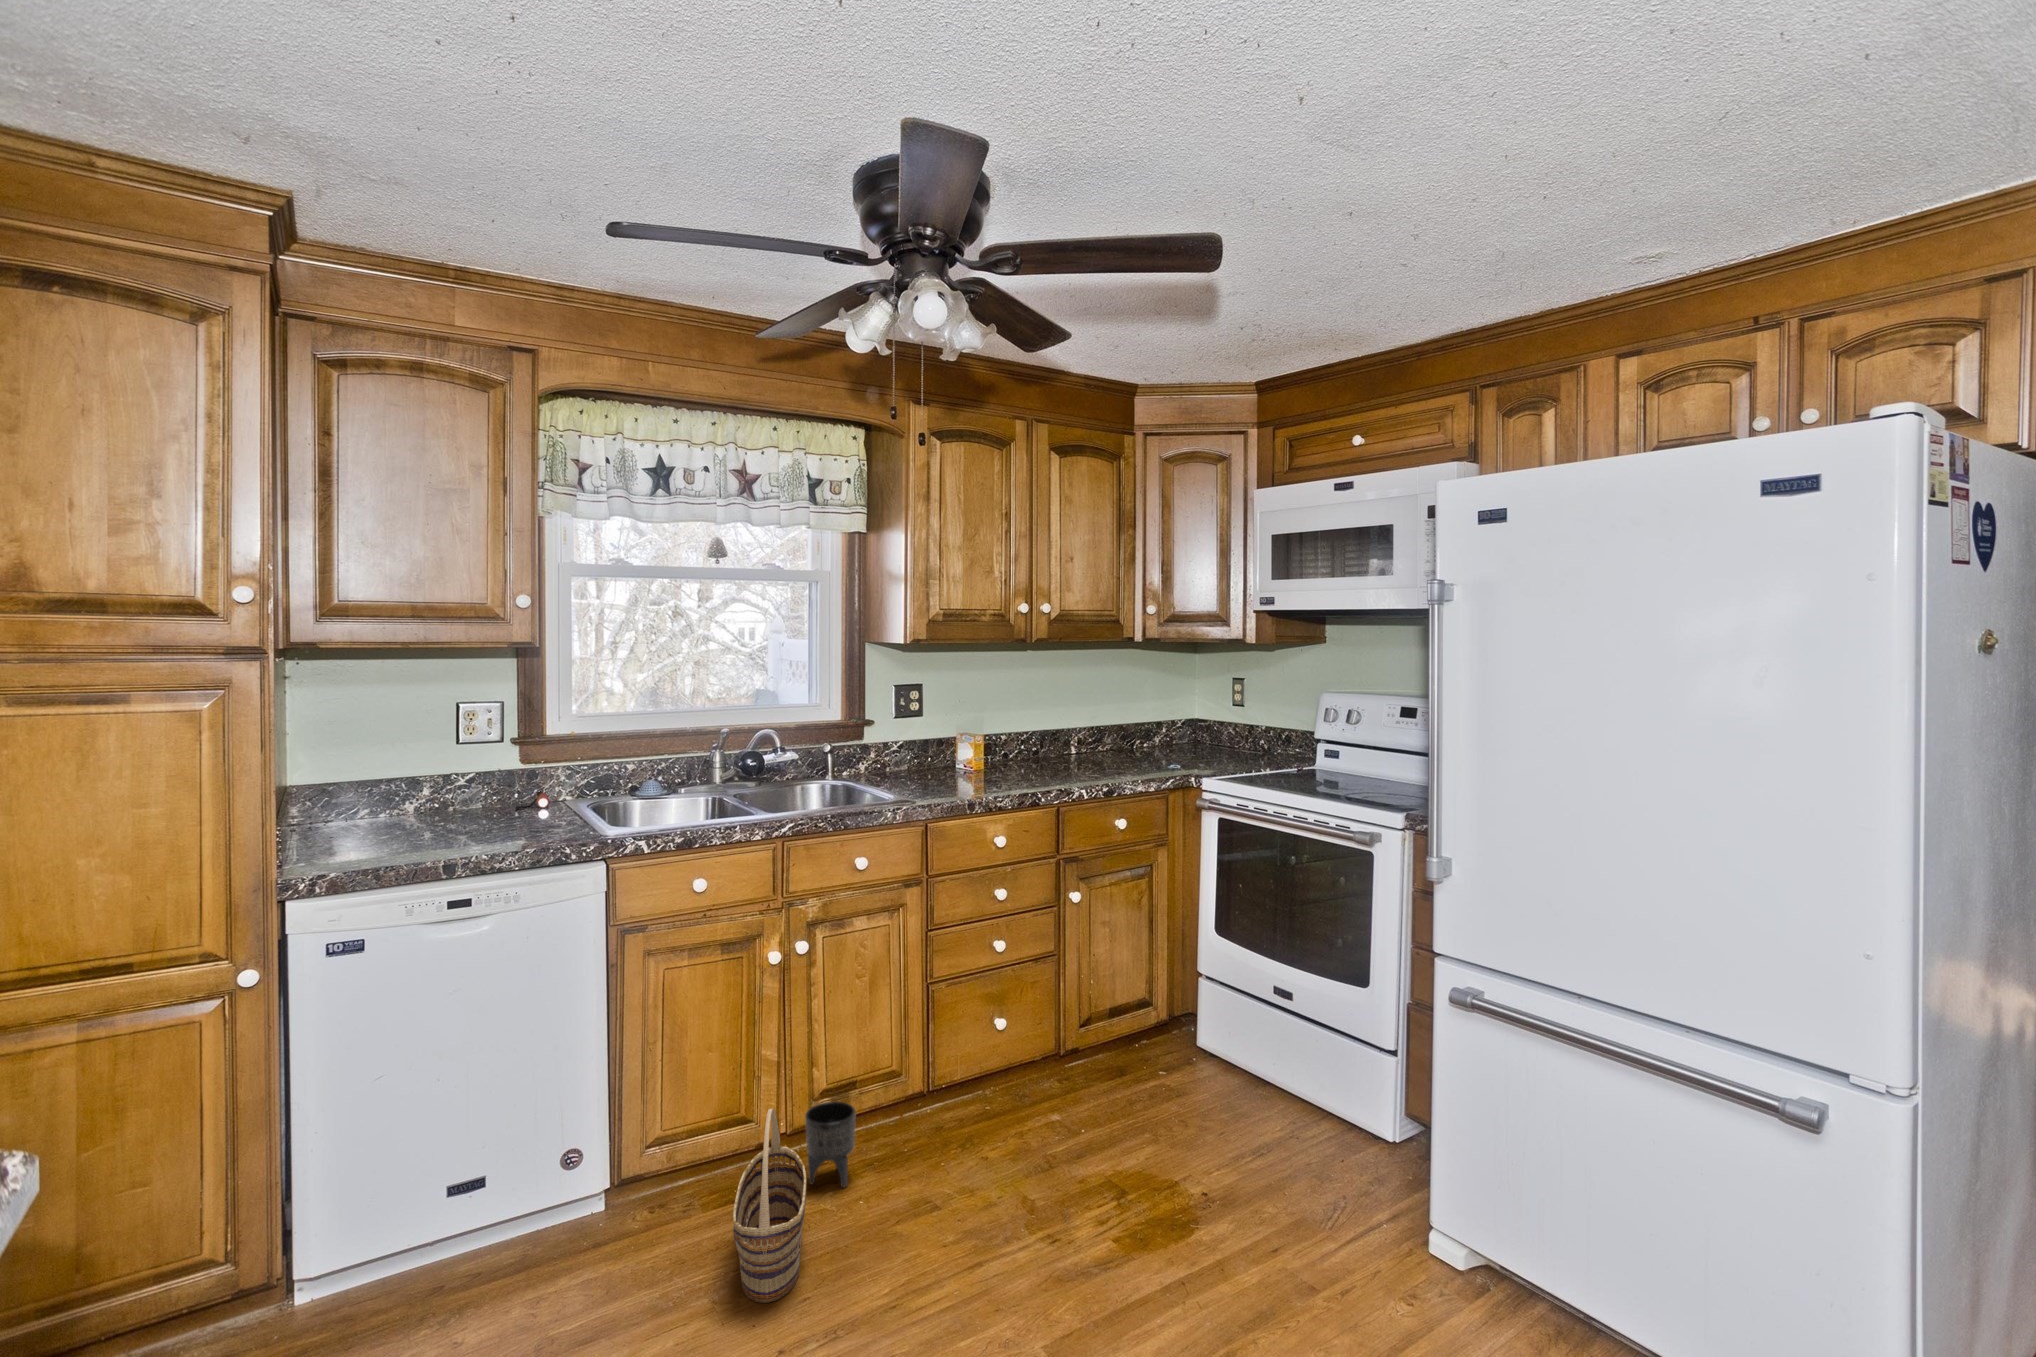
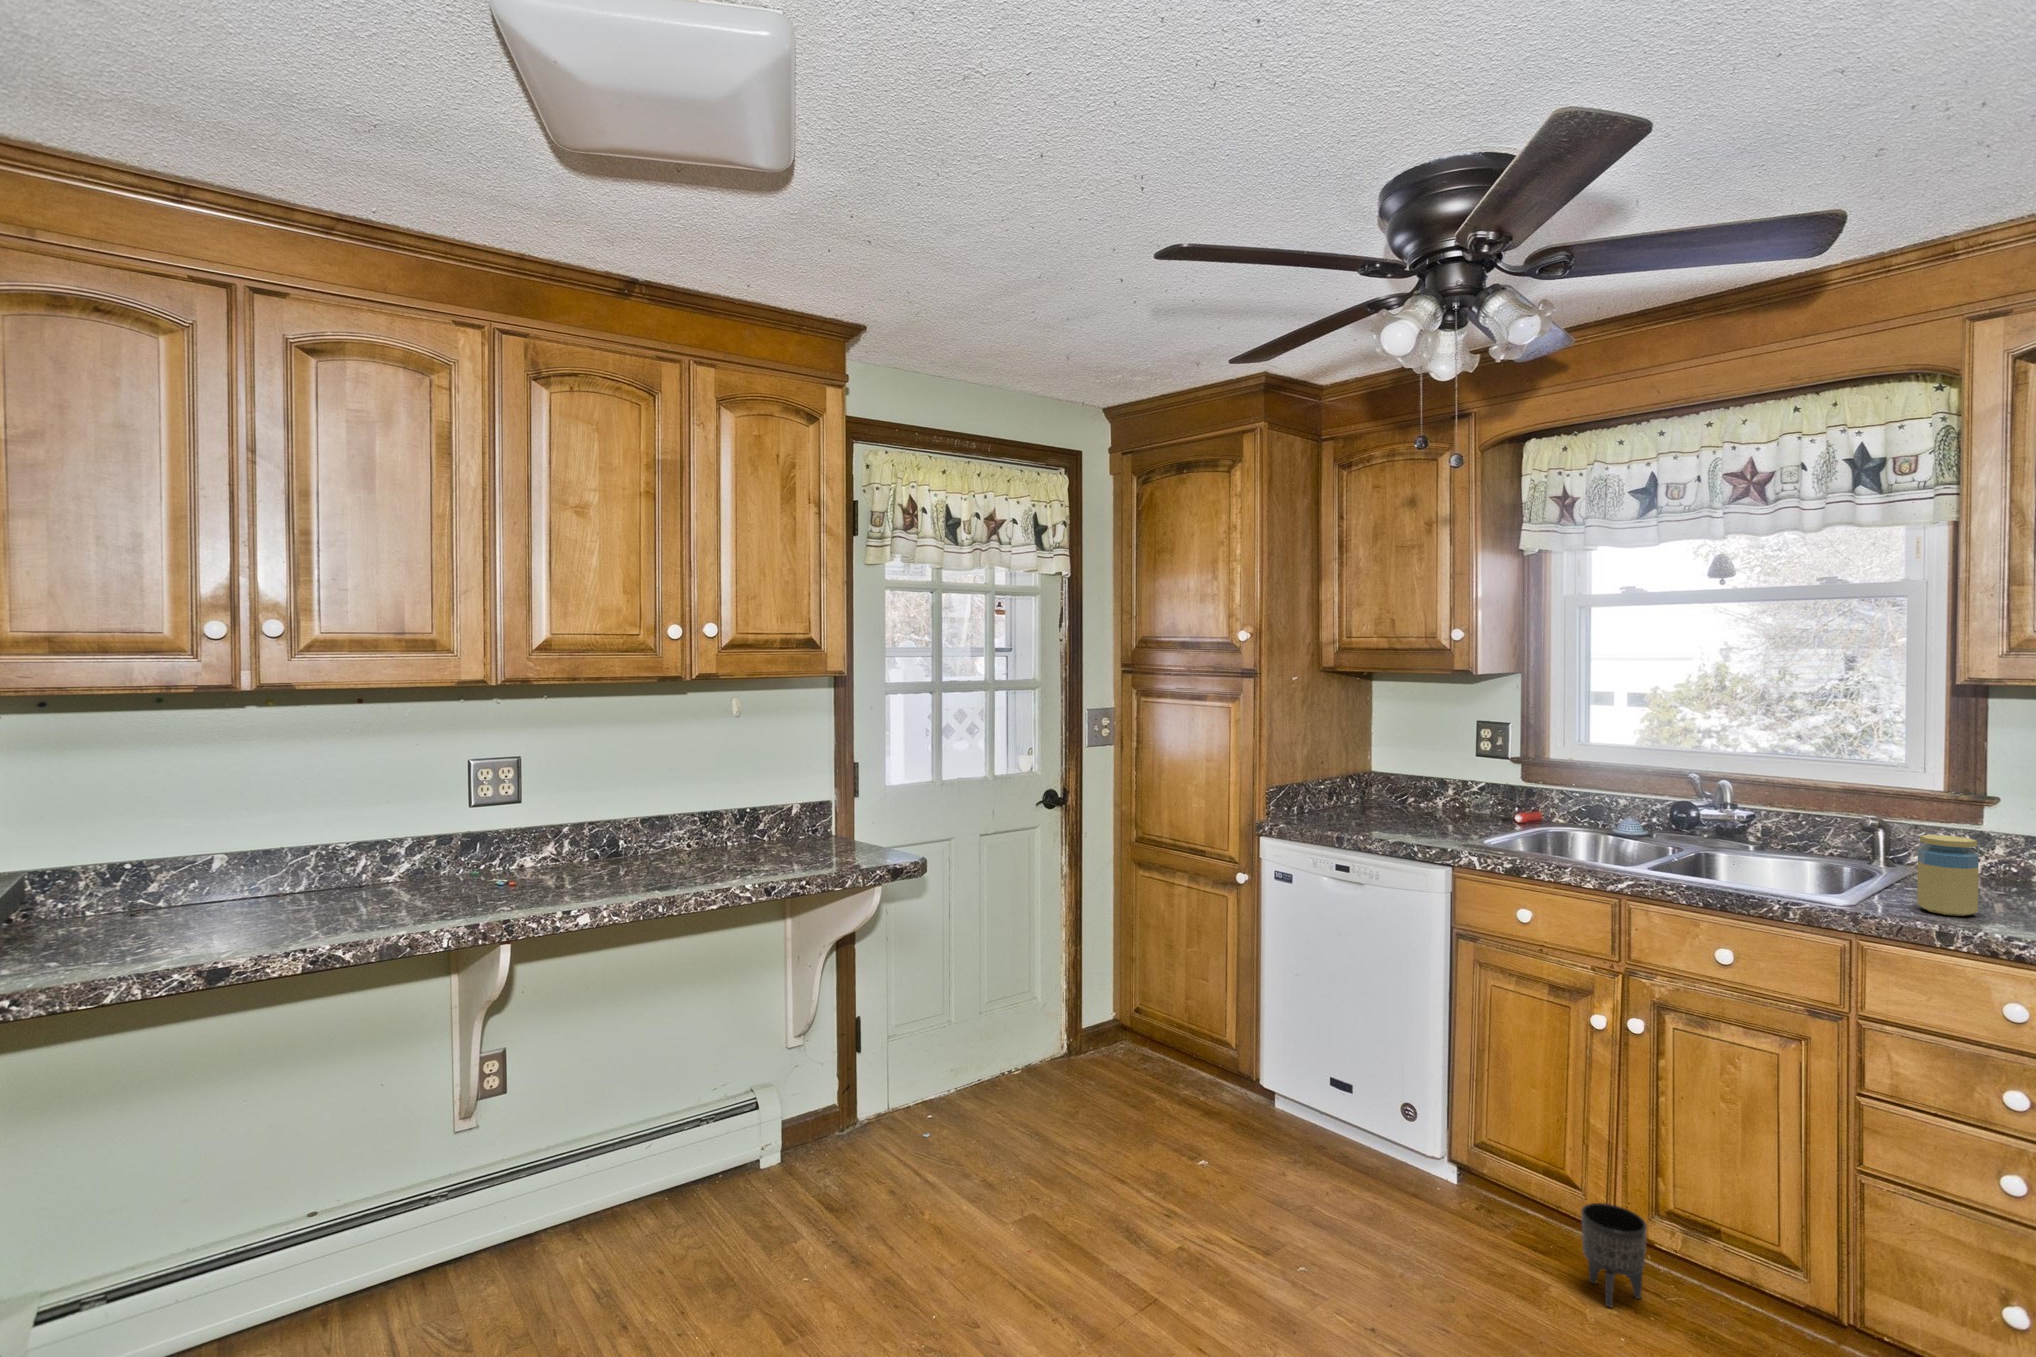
jar: none [923,742,953,794] -> present [1917,835,1979,916]
basket: present [733,1108,806,1303] -> none [1375,1133,1519,1298]

